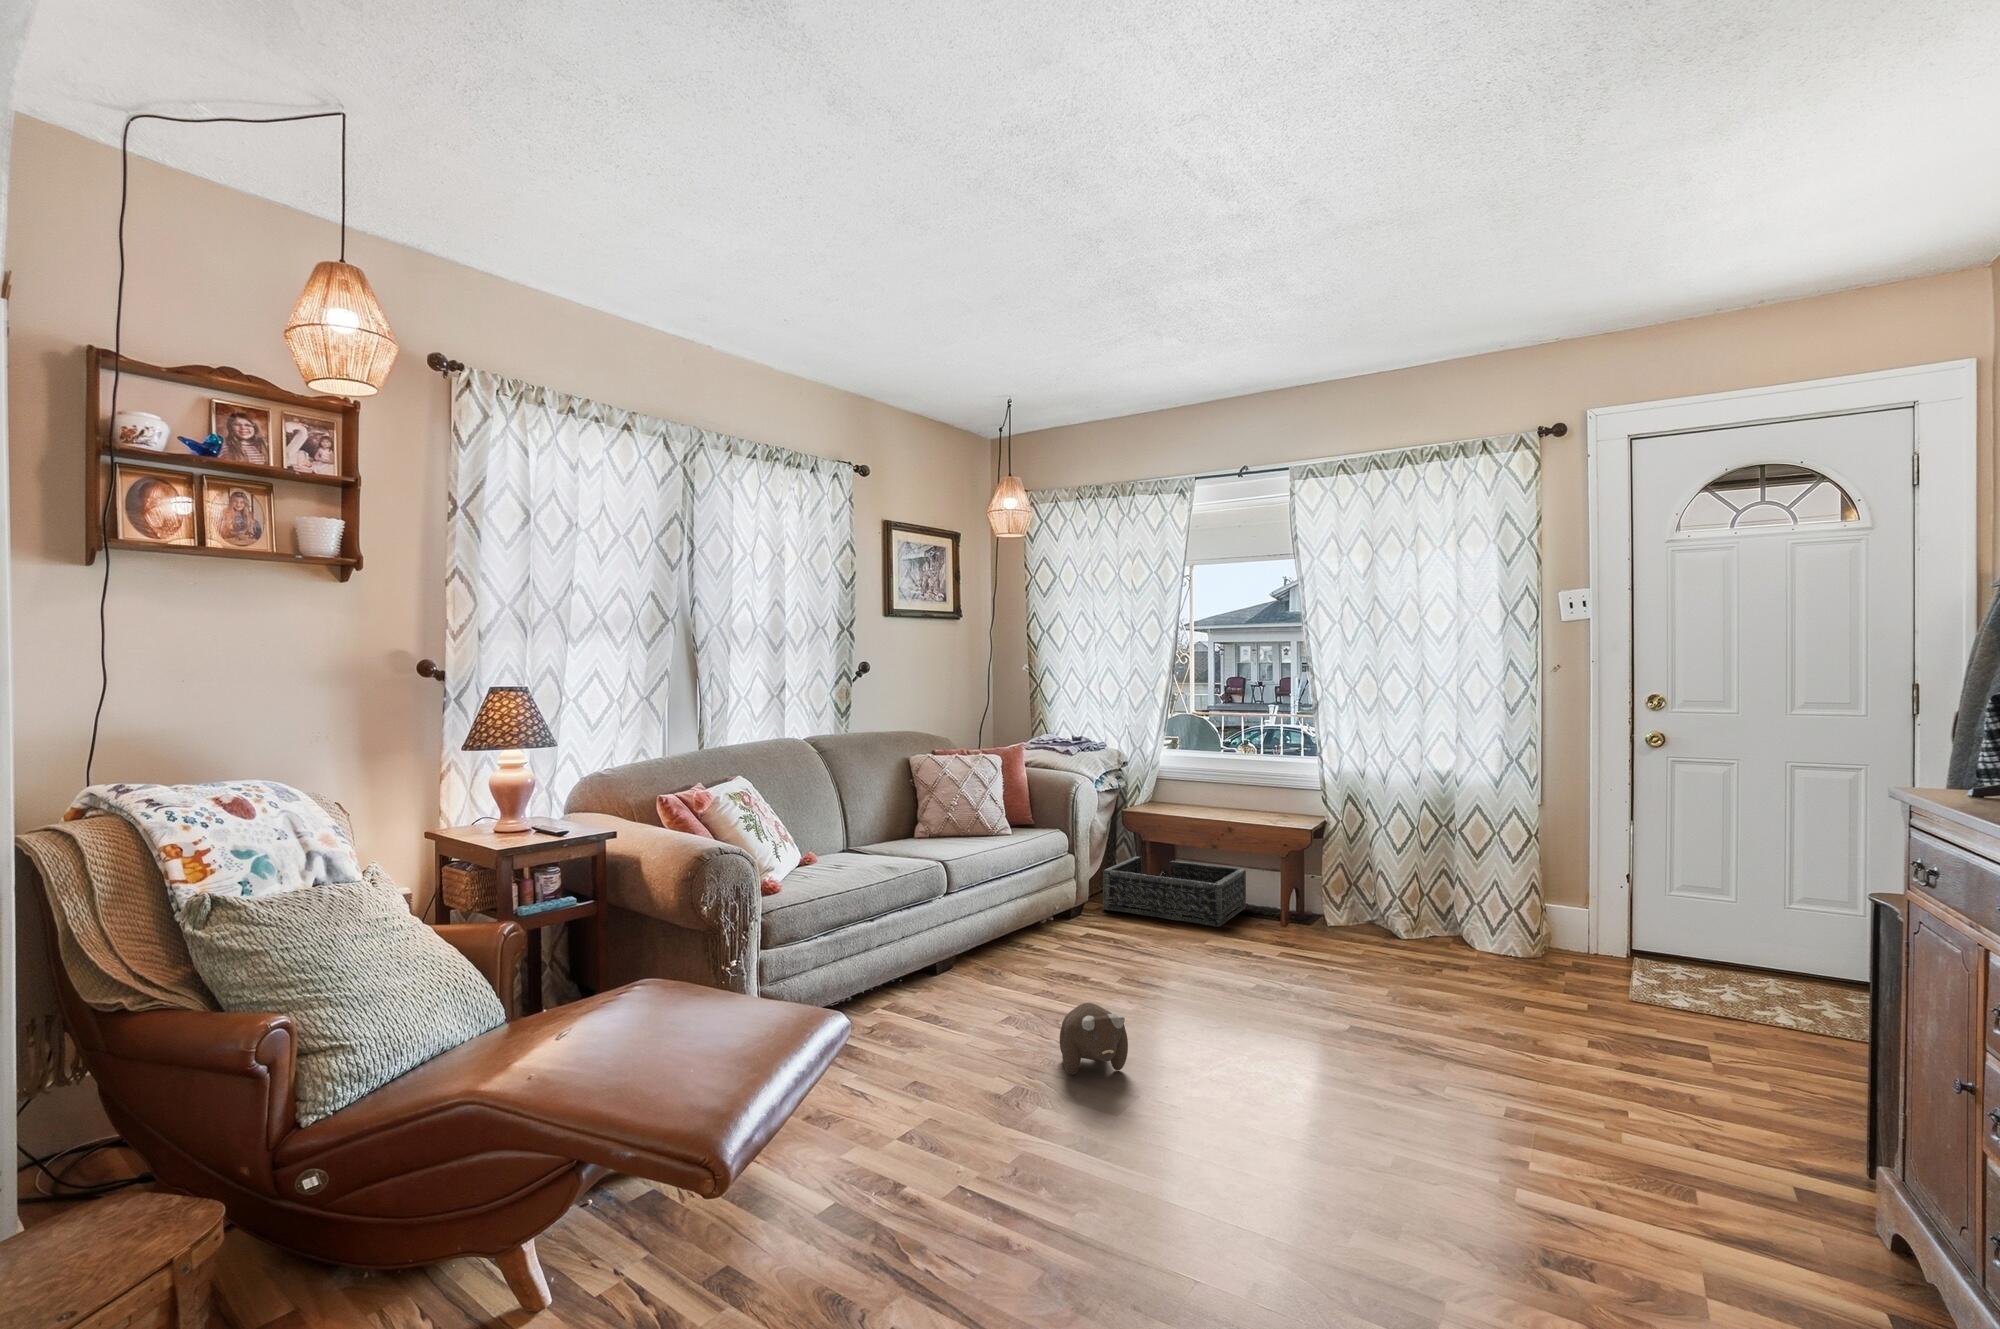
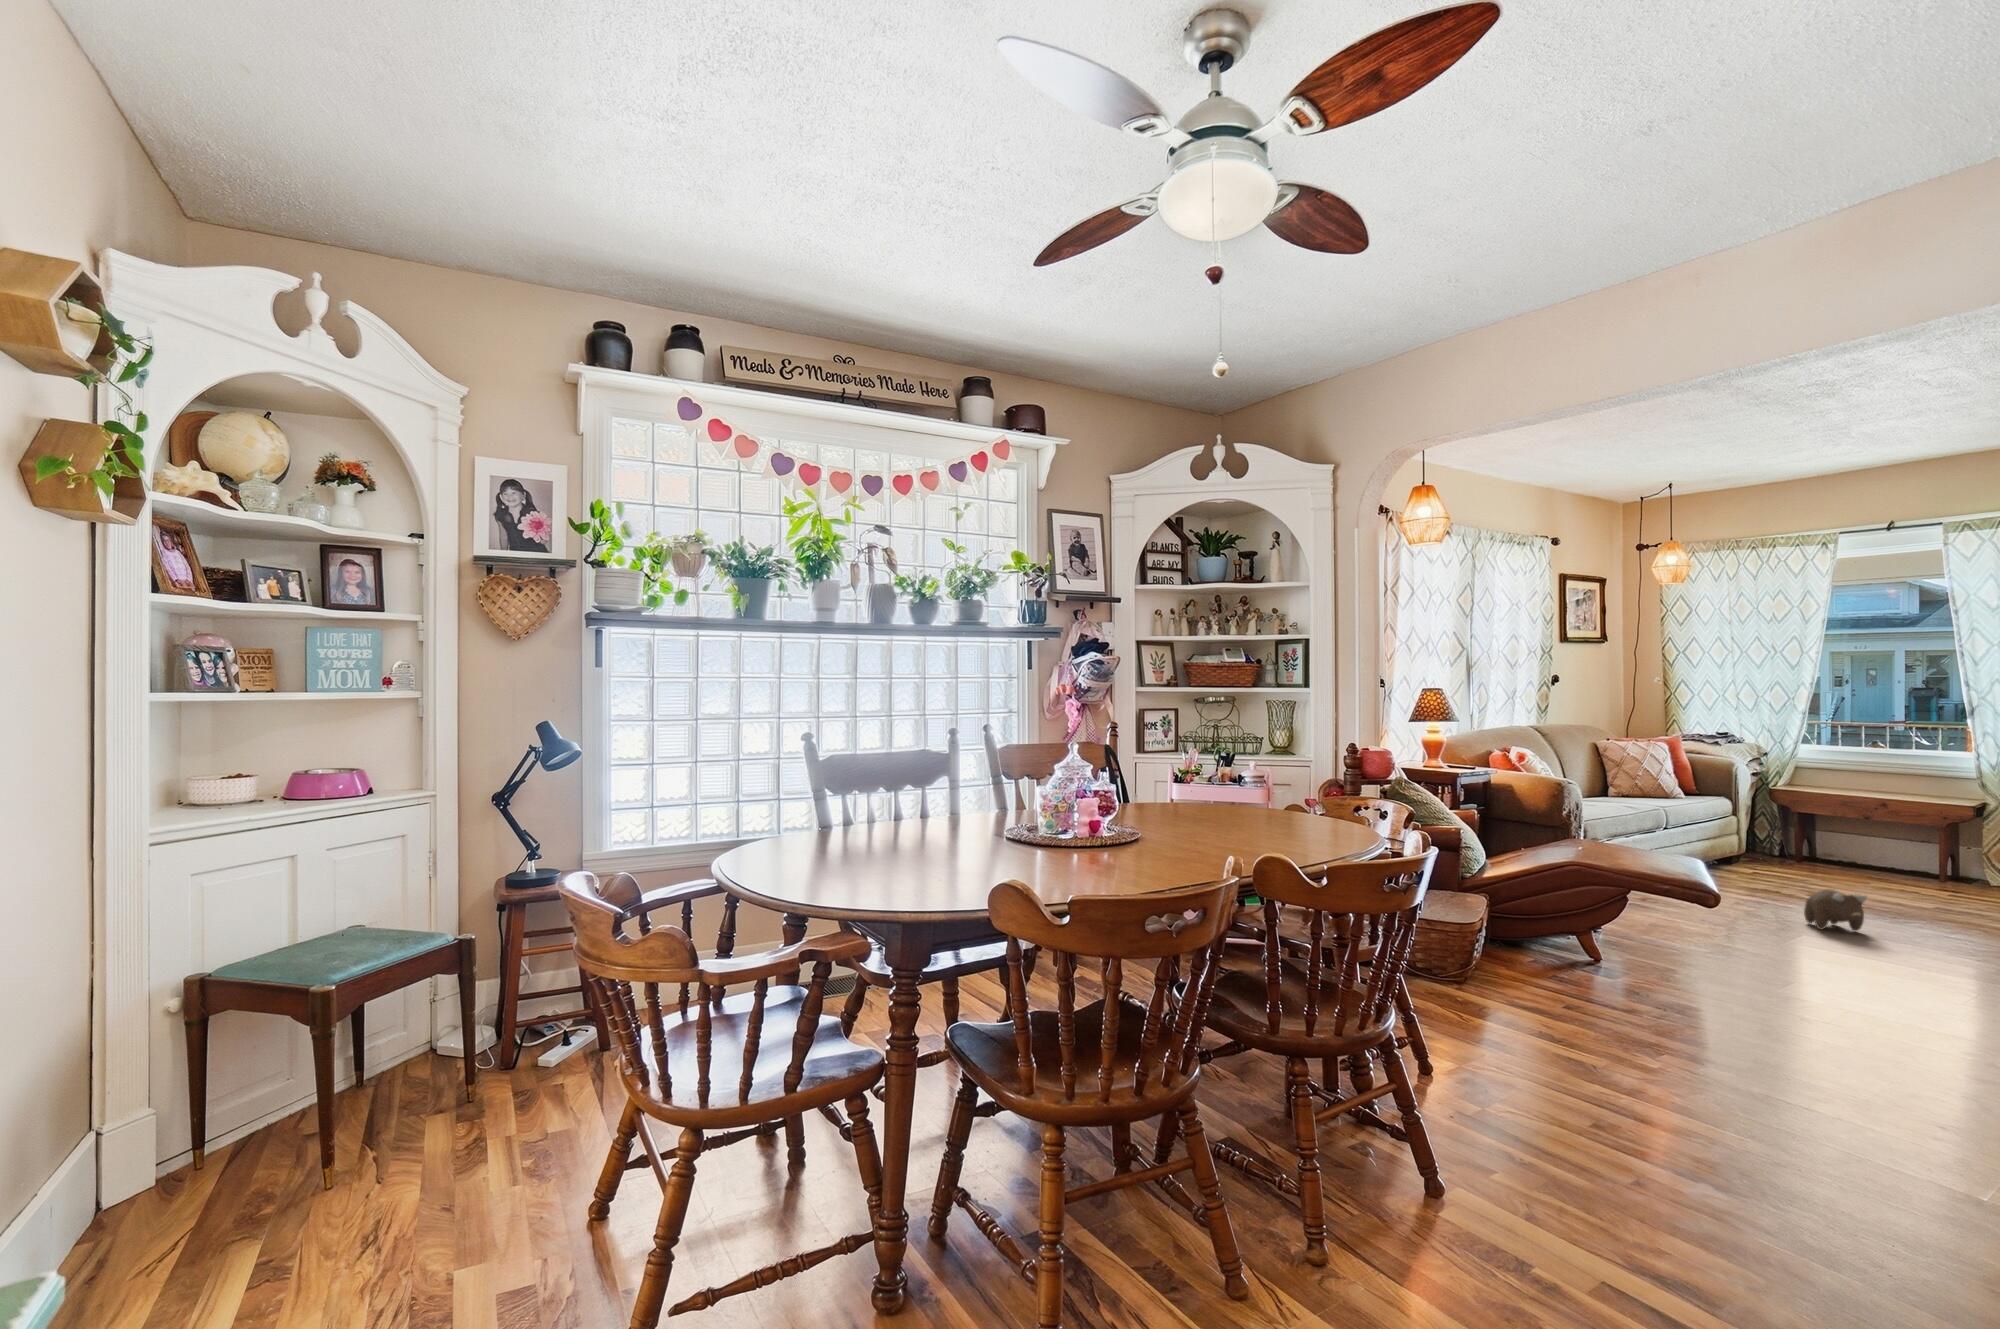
basket: present [1103,856,1246,927] -> none [1756,826,1895,878]

